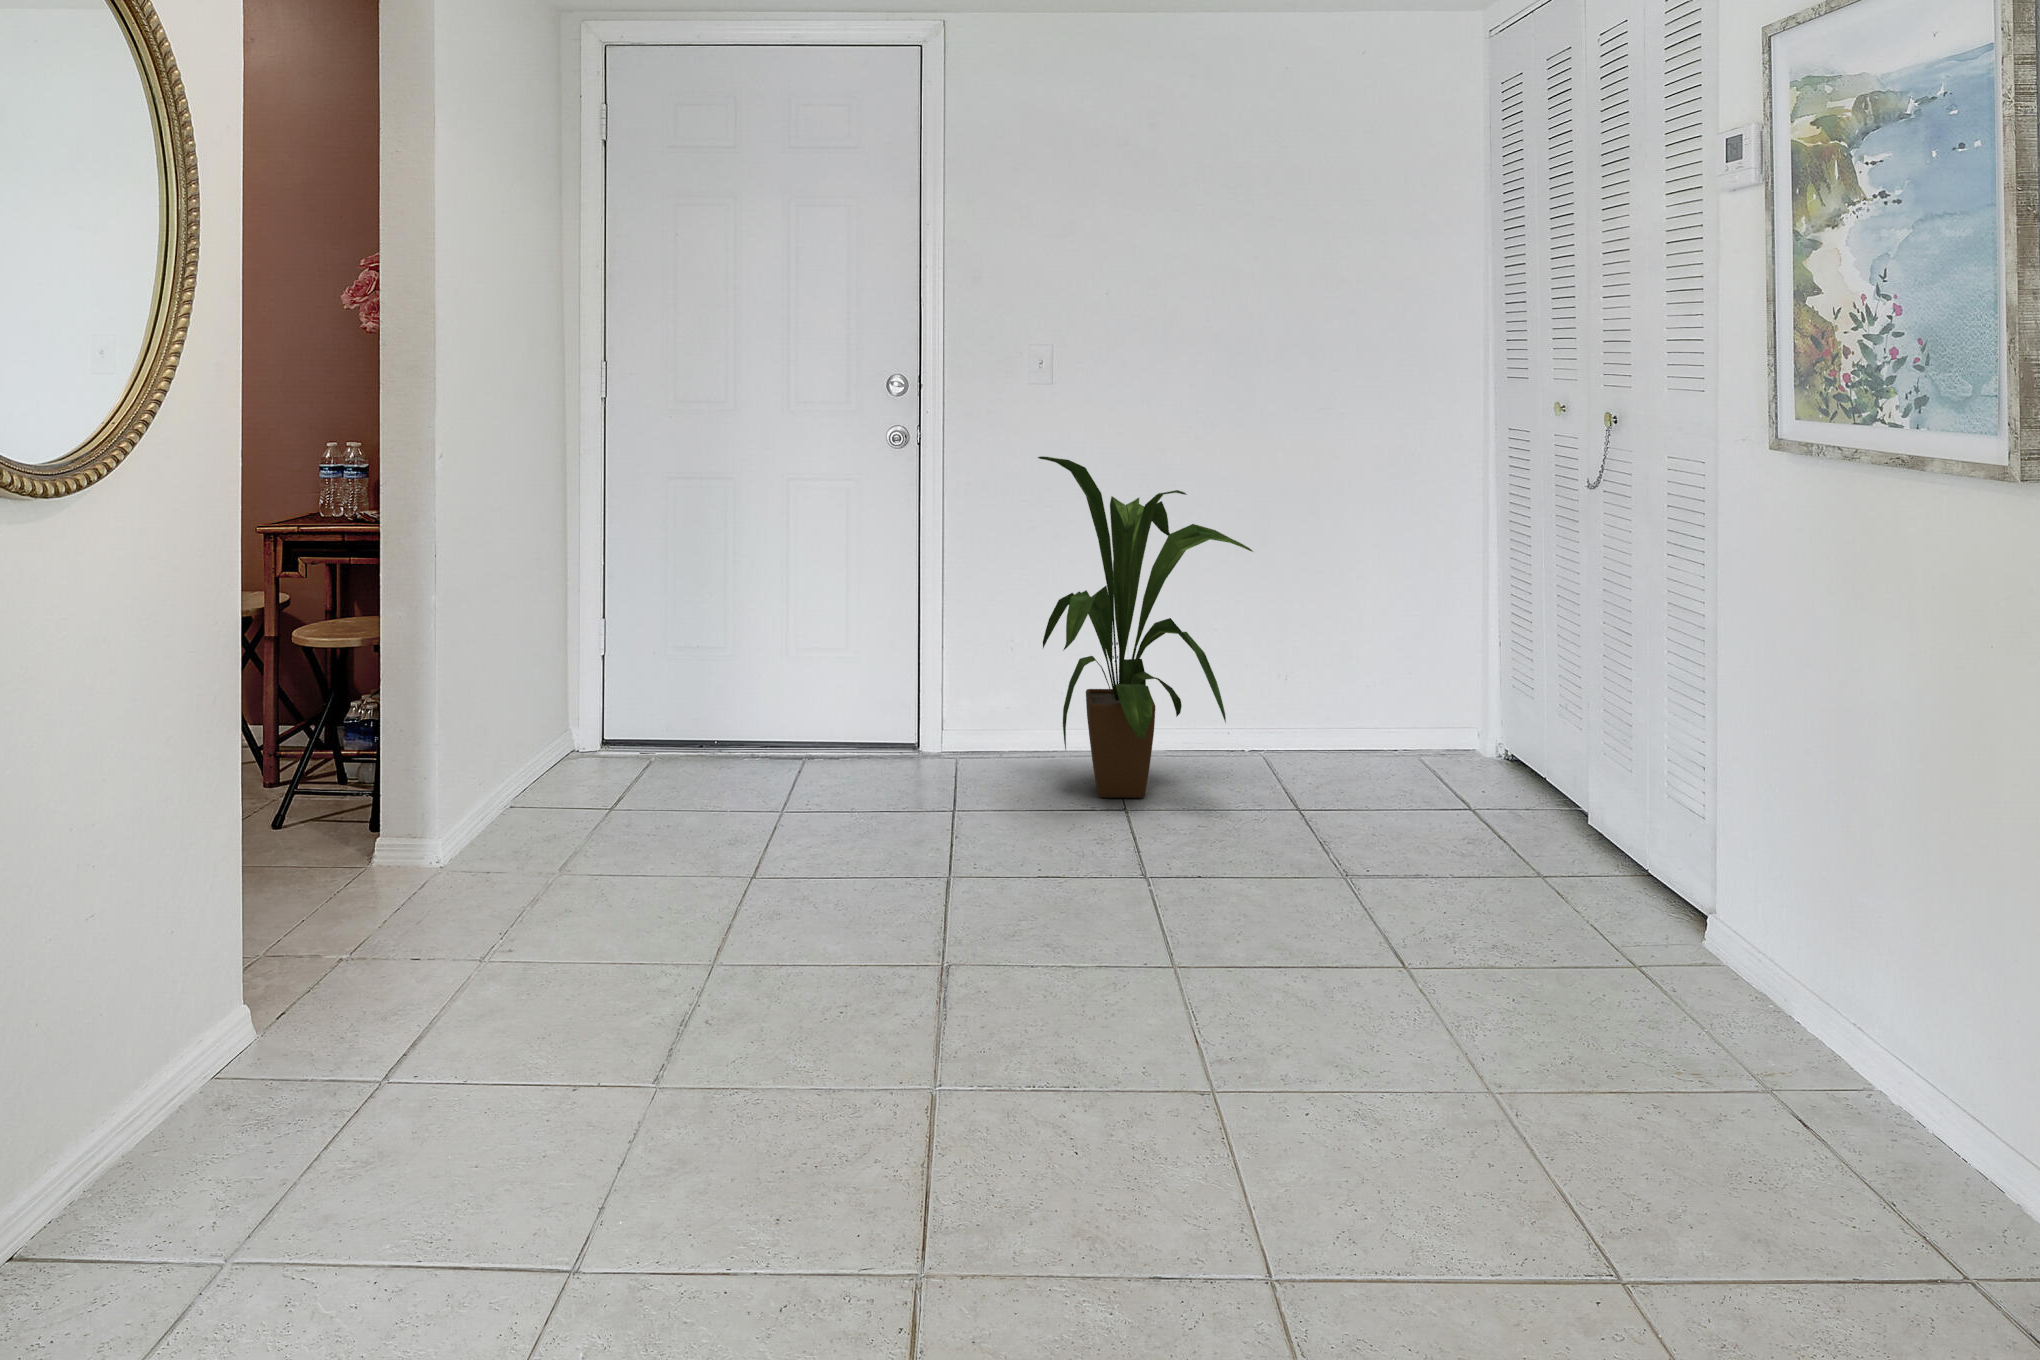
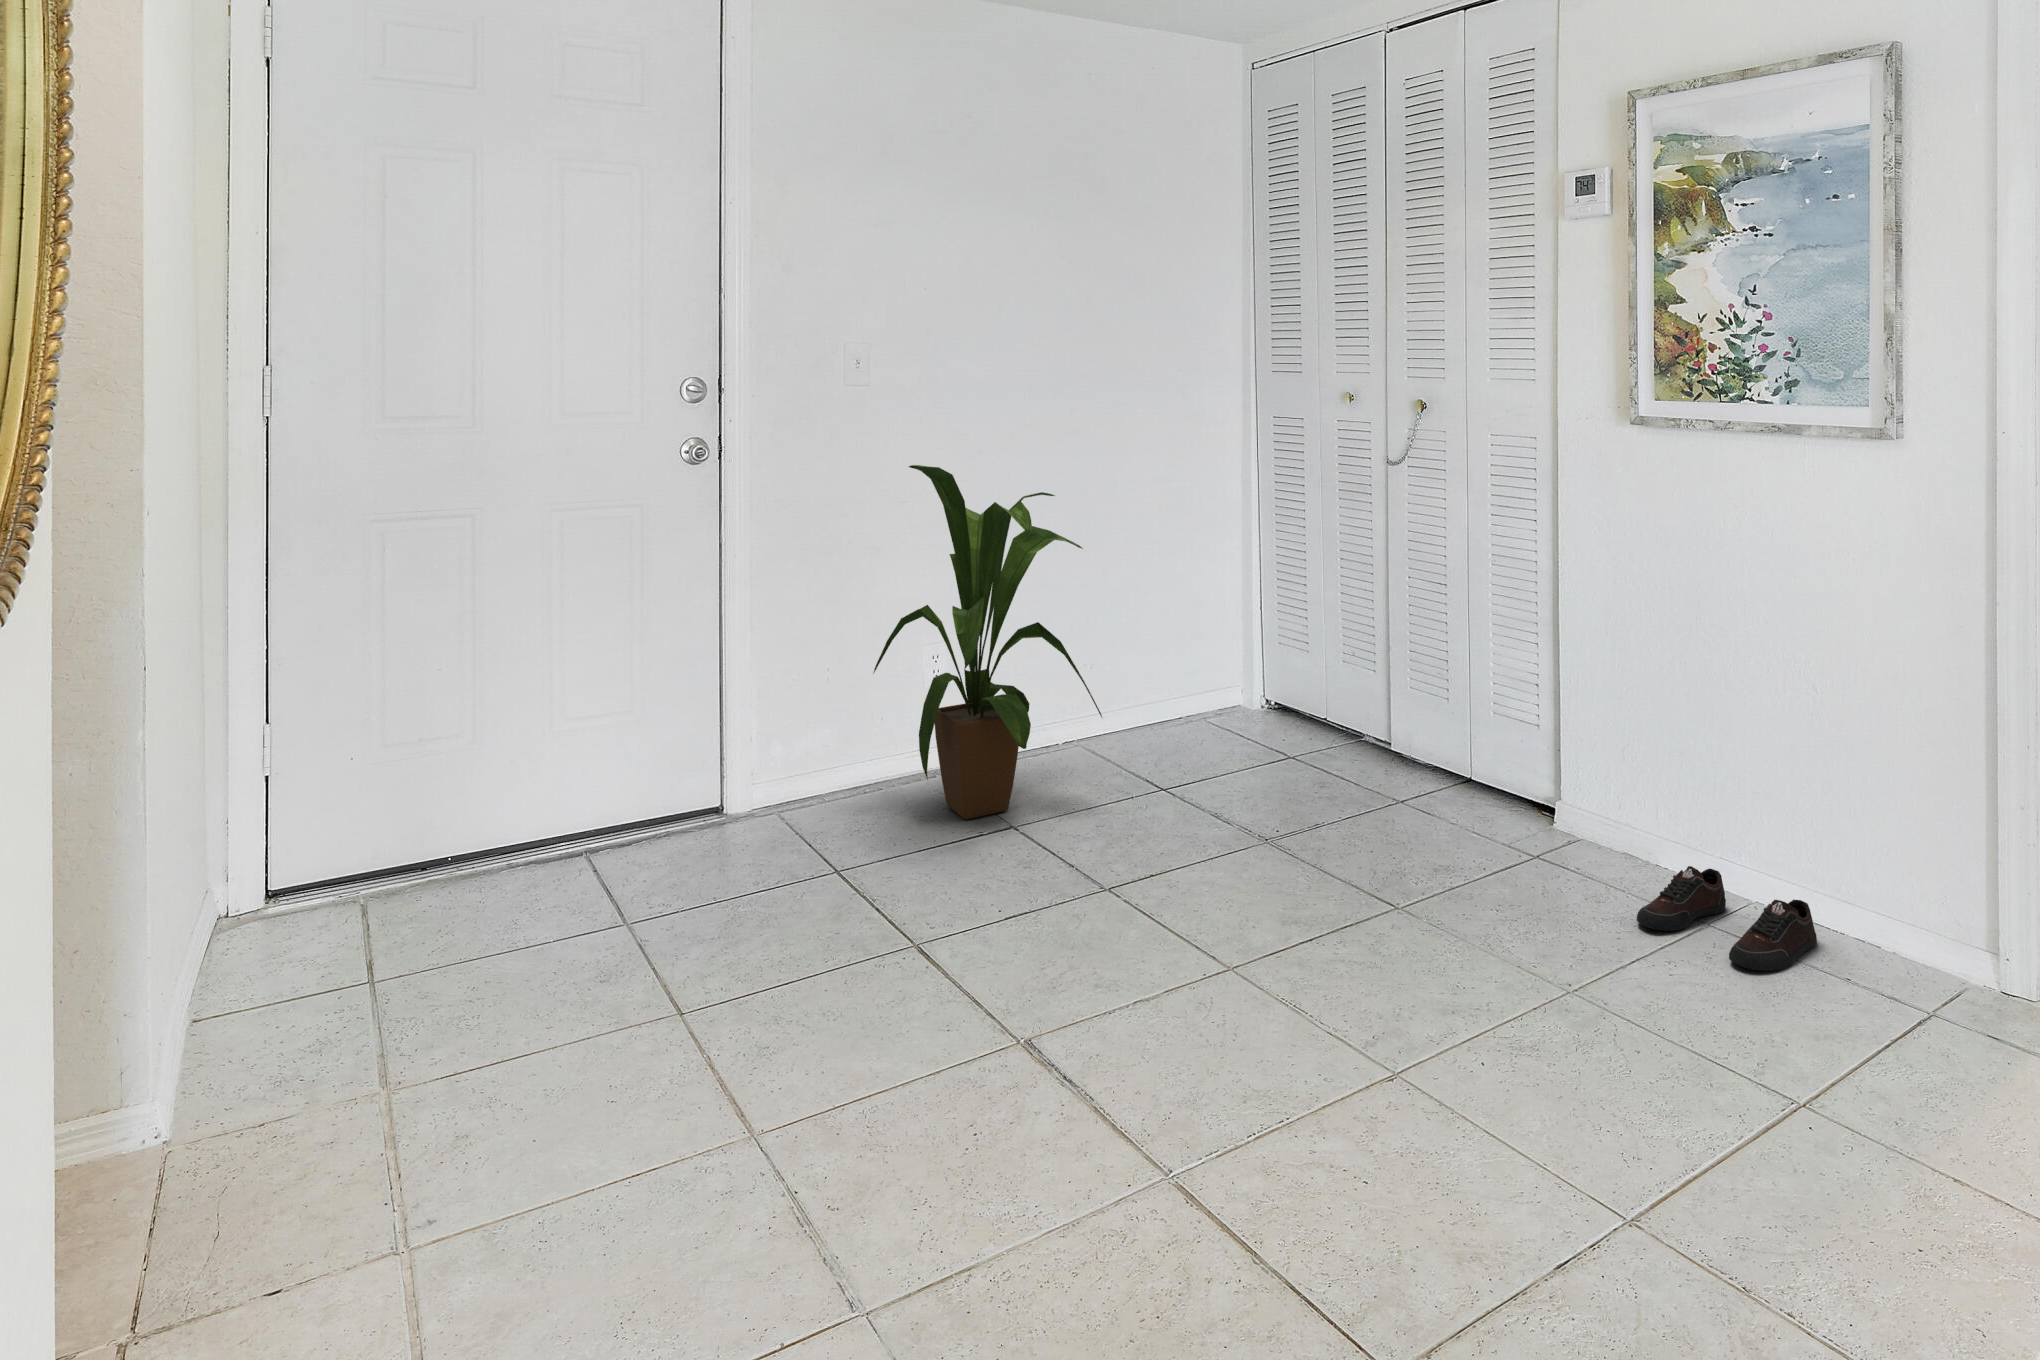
shoe: none [1687,1016,1930,1165] -> present [1637,866,1817,971]

